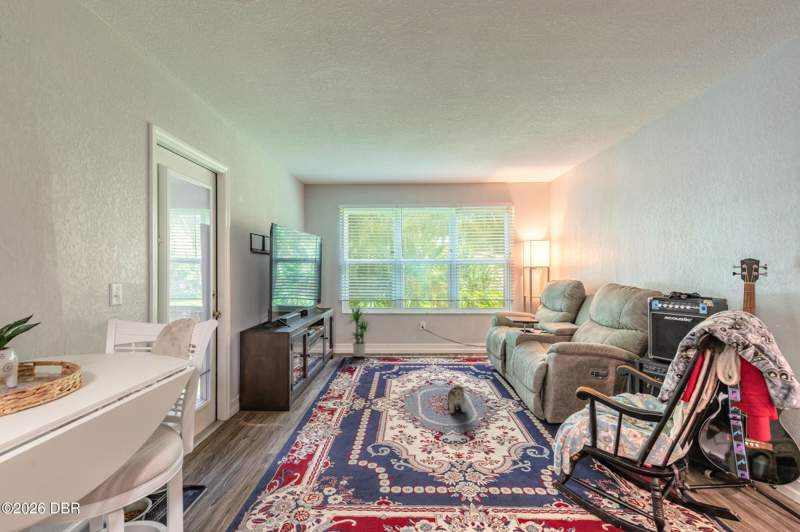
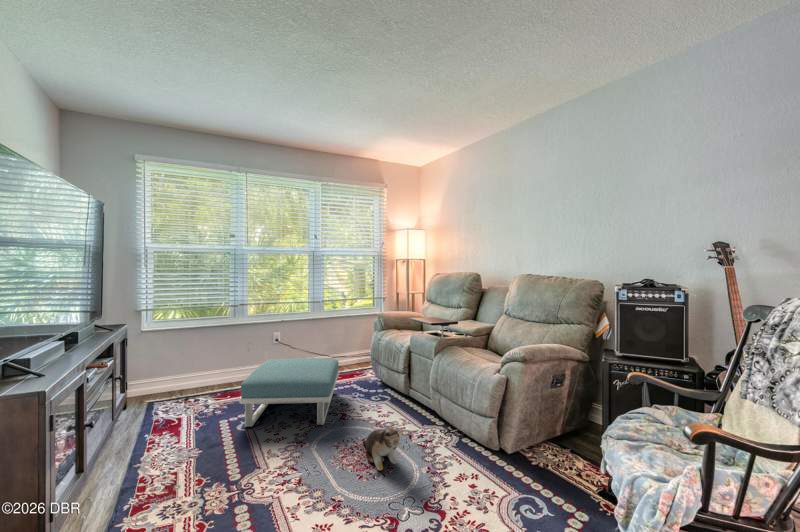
potted plant: present [348,307,370,357] -> none [145,314,208,397]
footstool: none [384,339,456,385] -> present [239,358,339,427]

